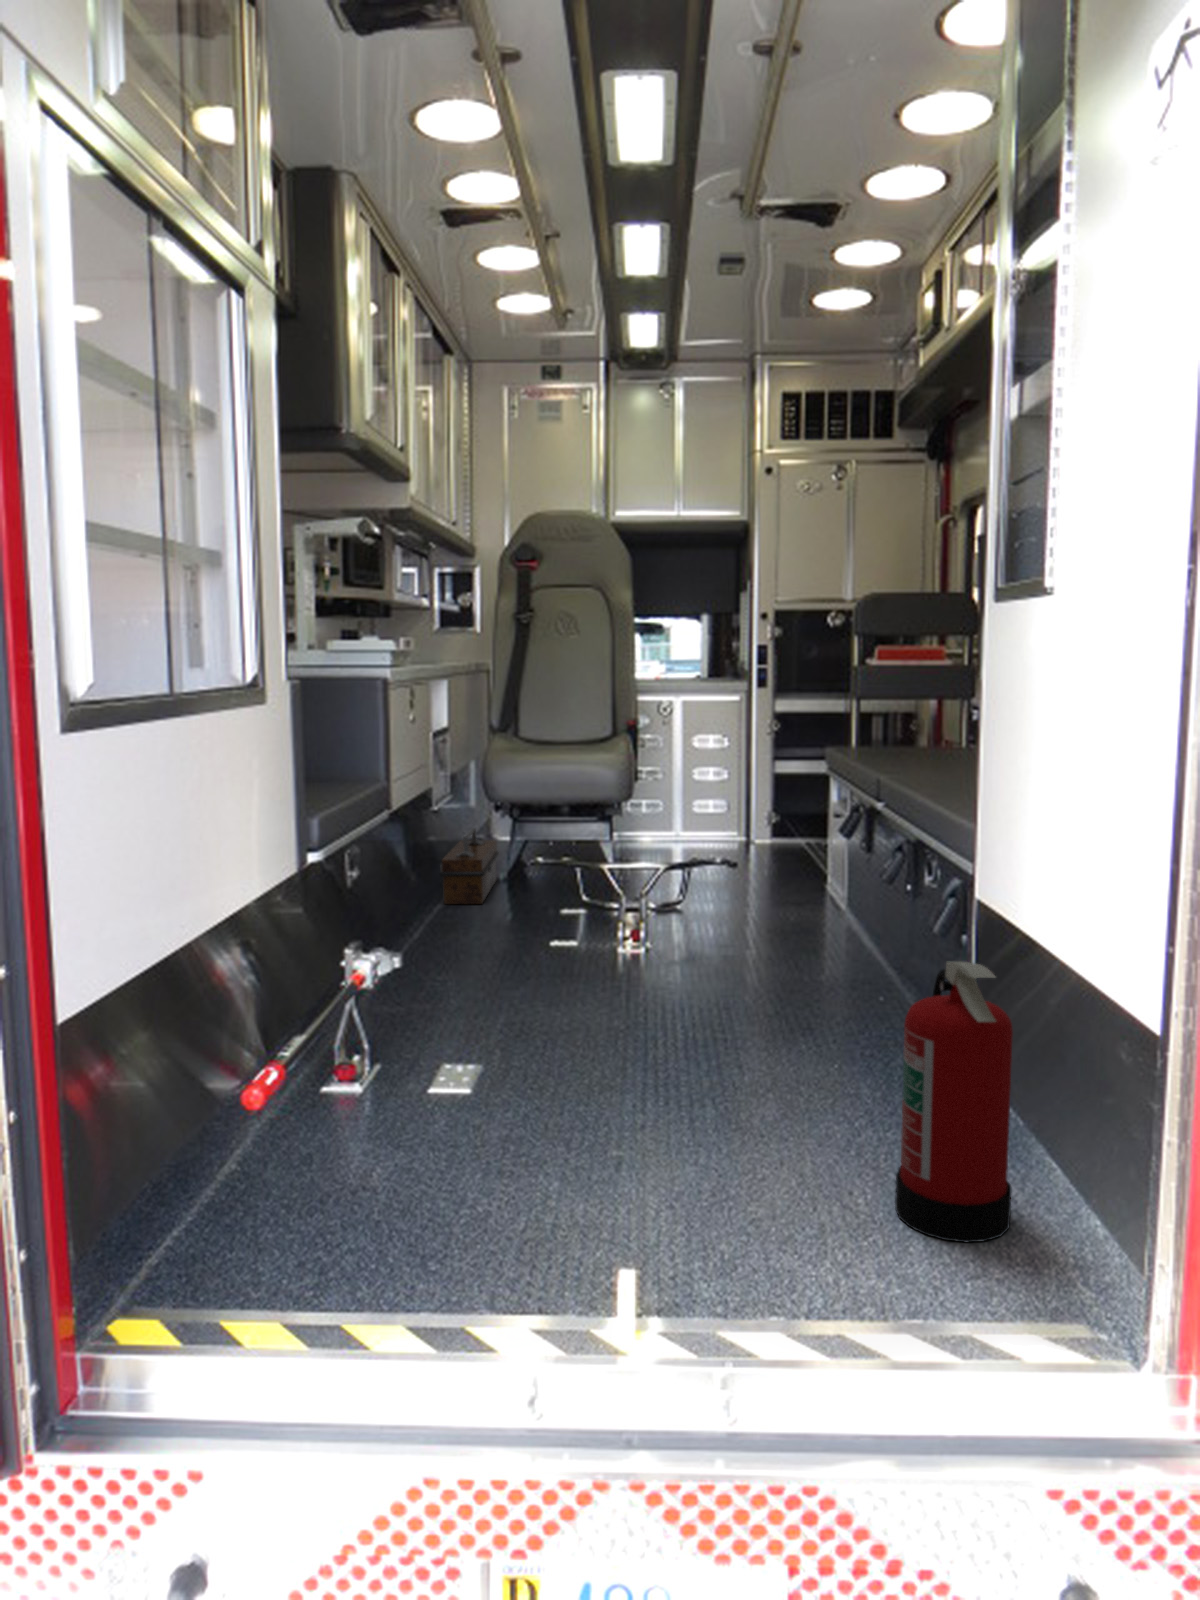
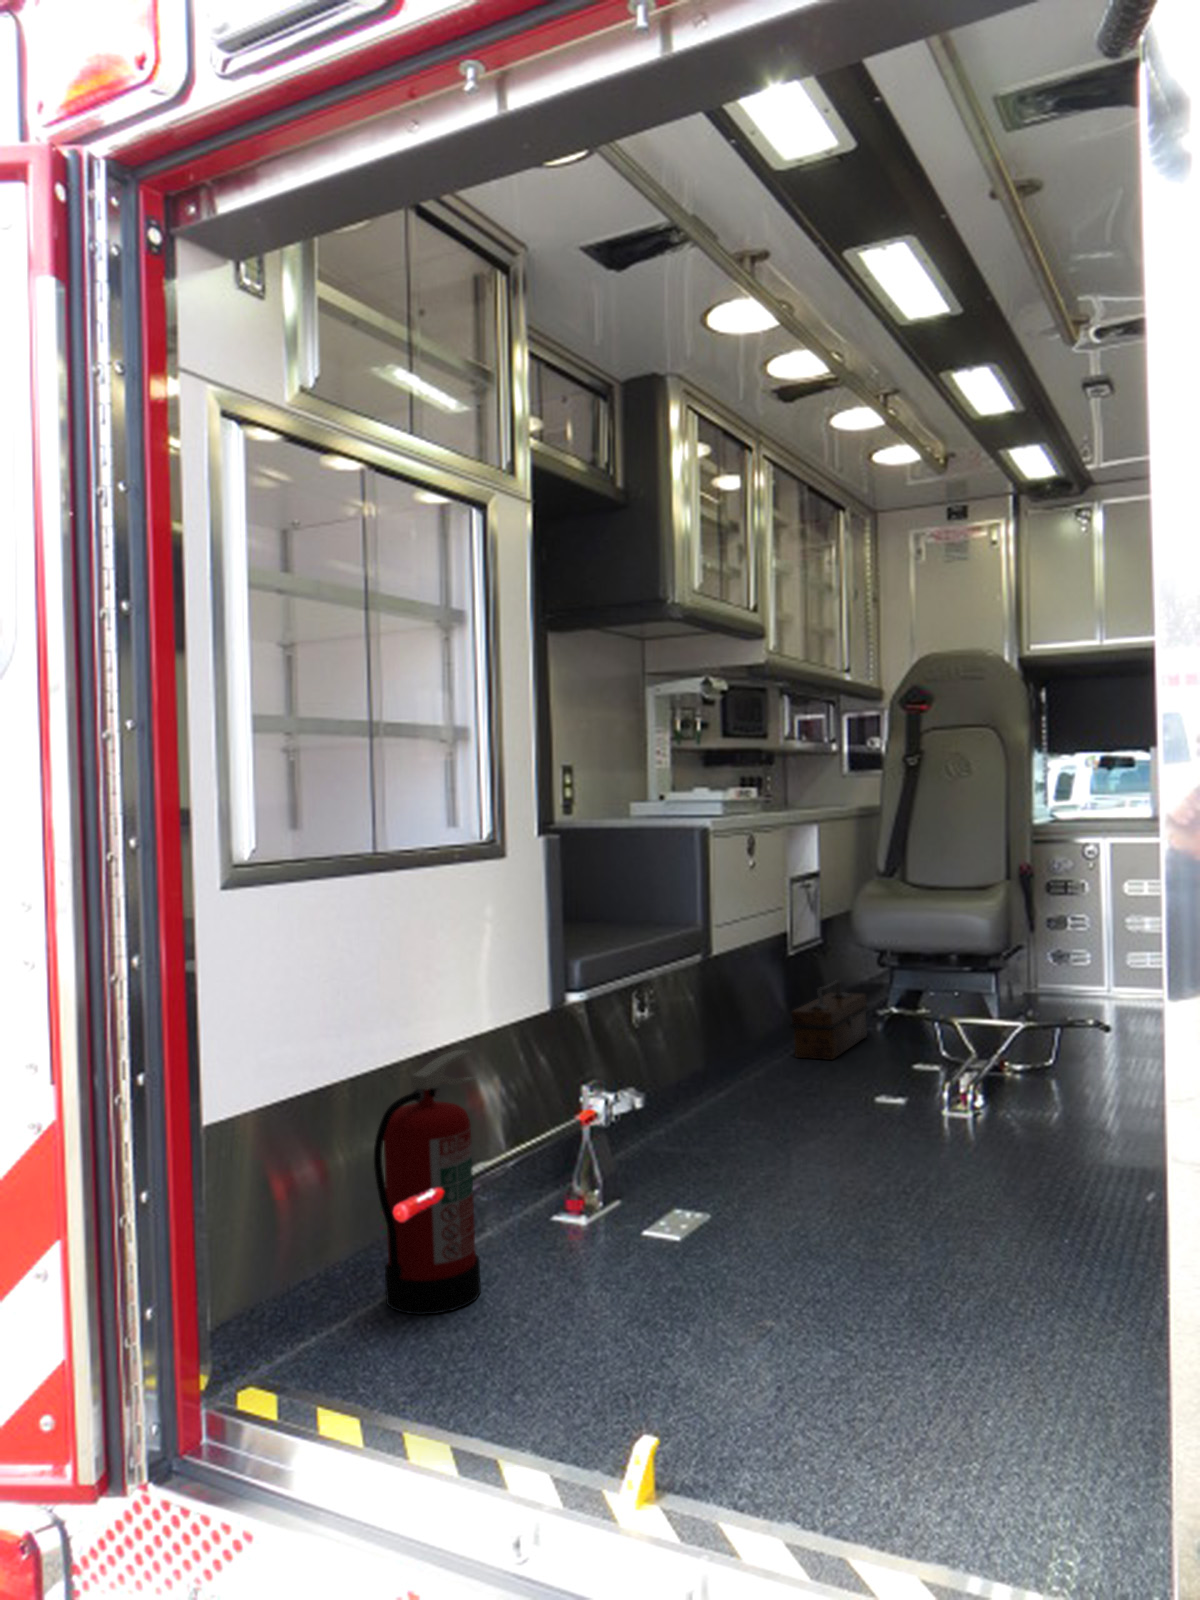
fire extinguisher: present [895,962,1013,1242] -> present [374,1050,481,1314]

